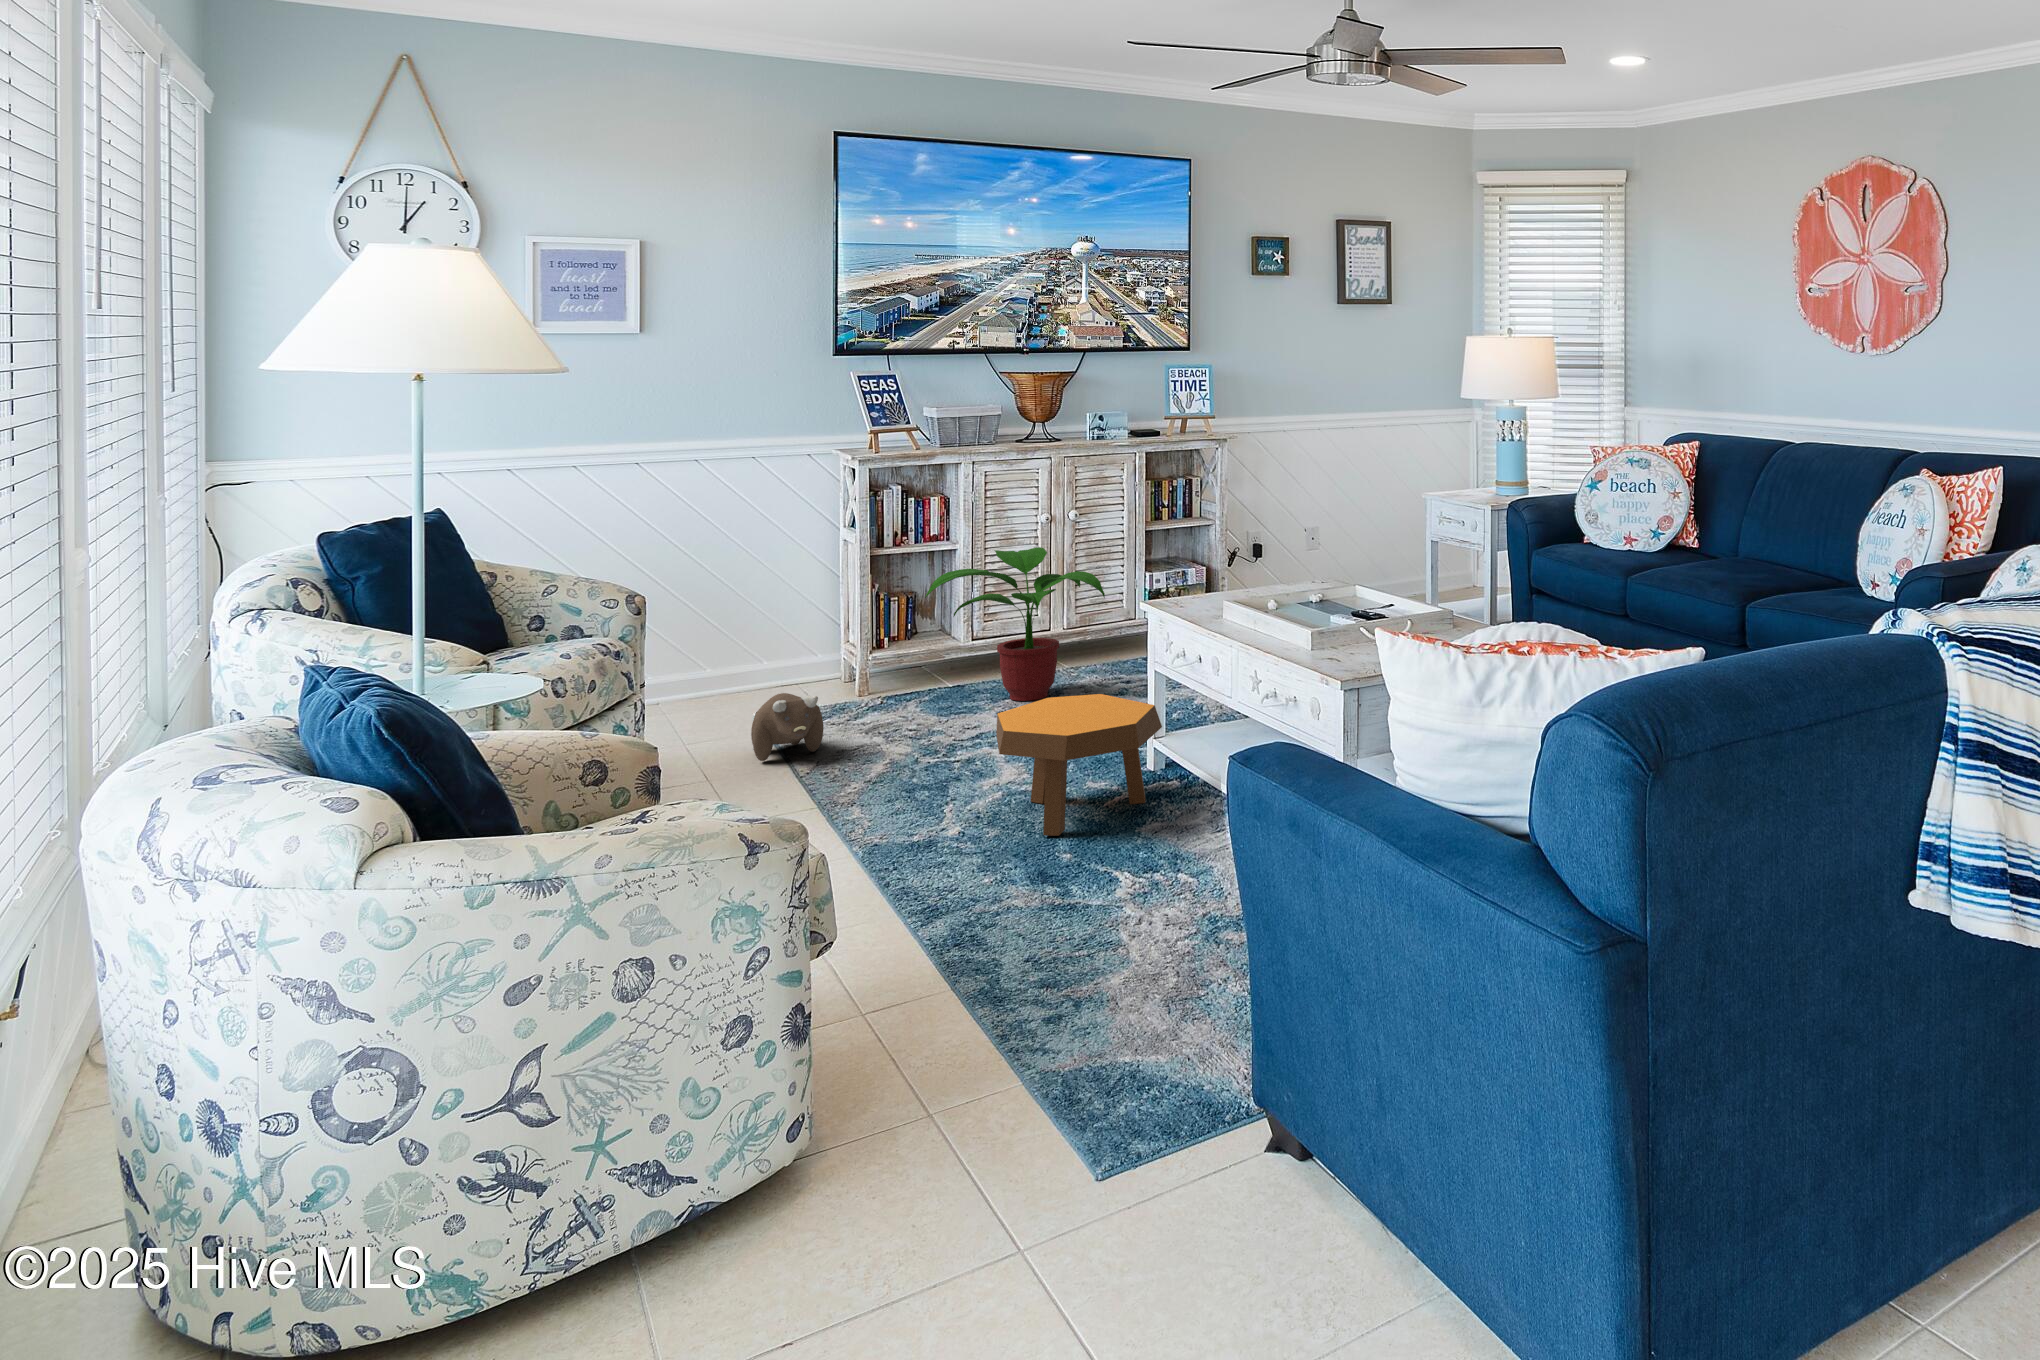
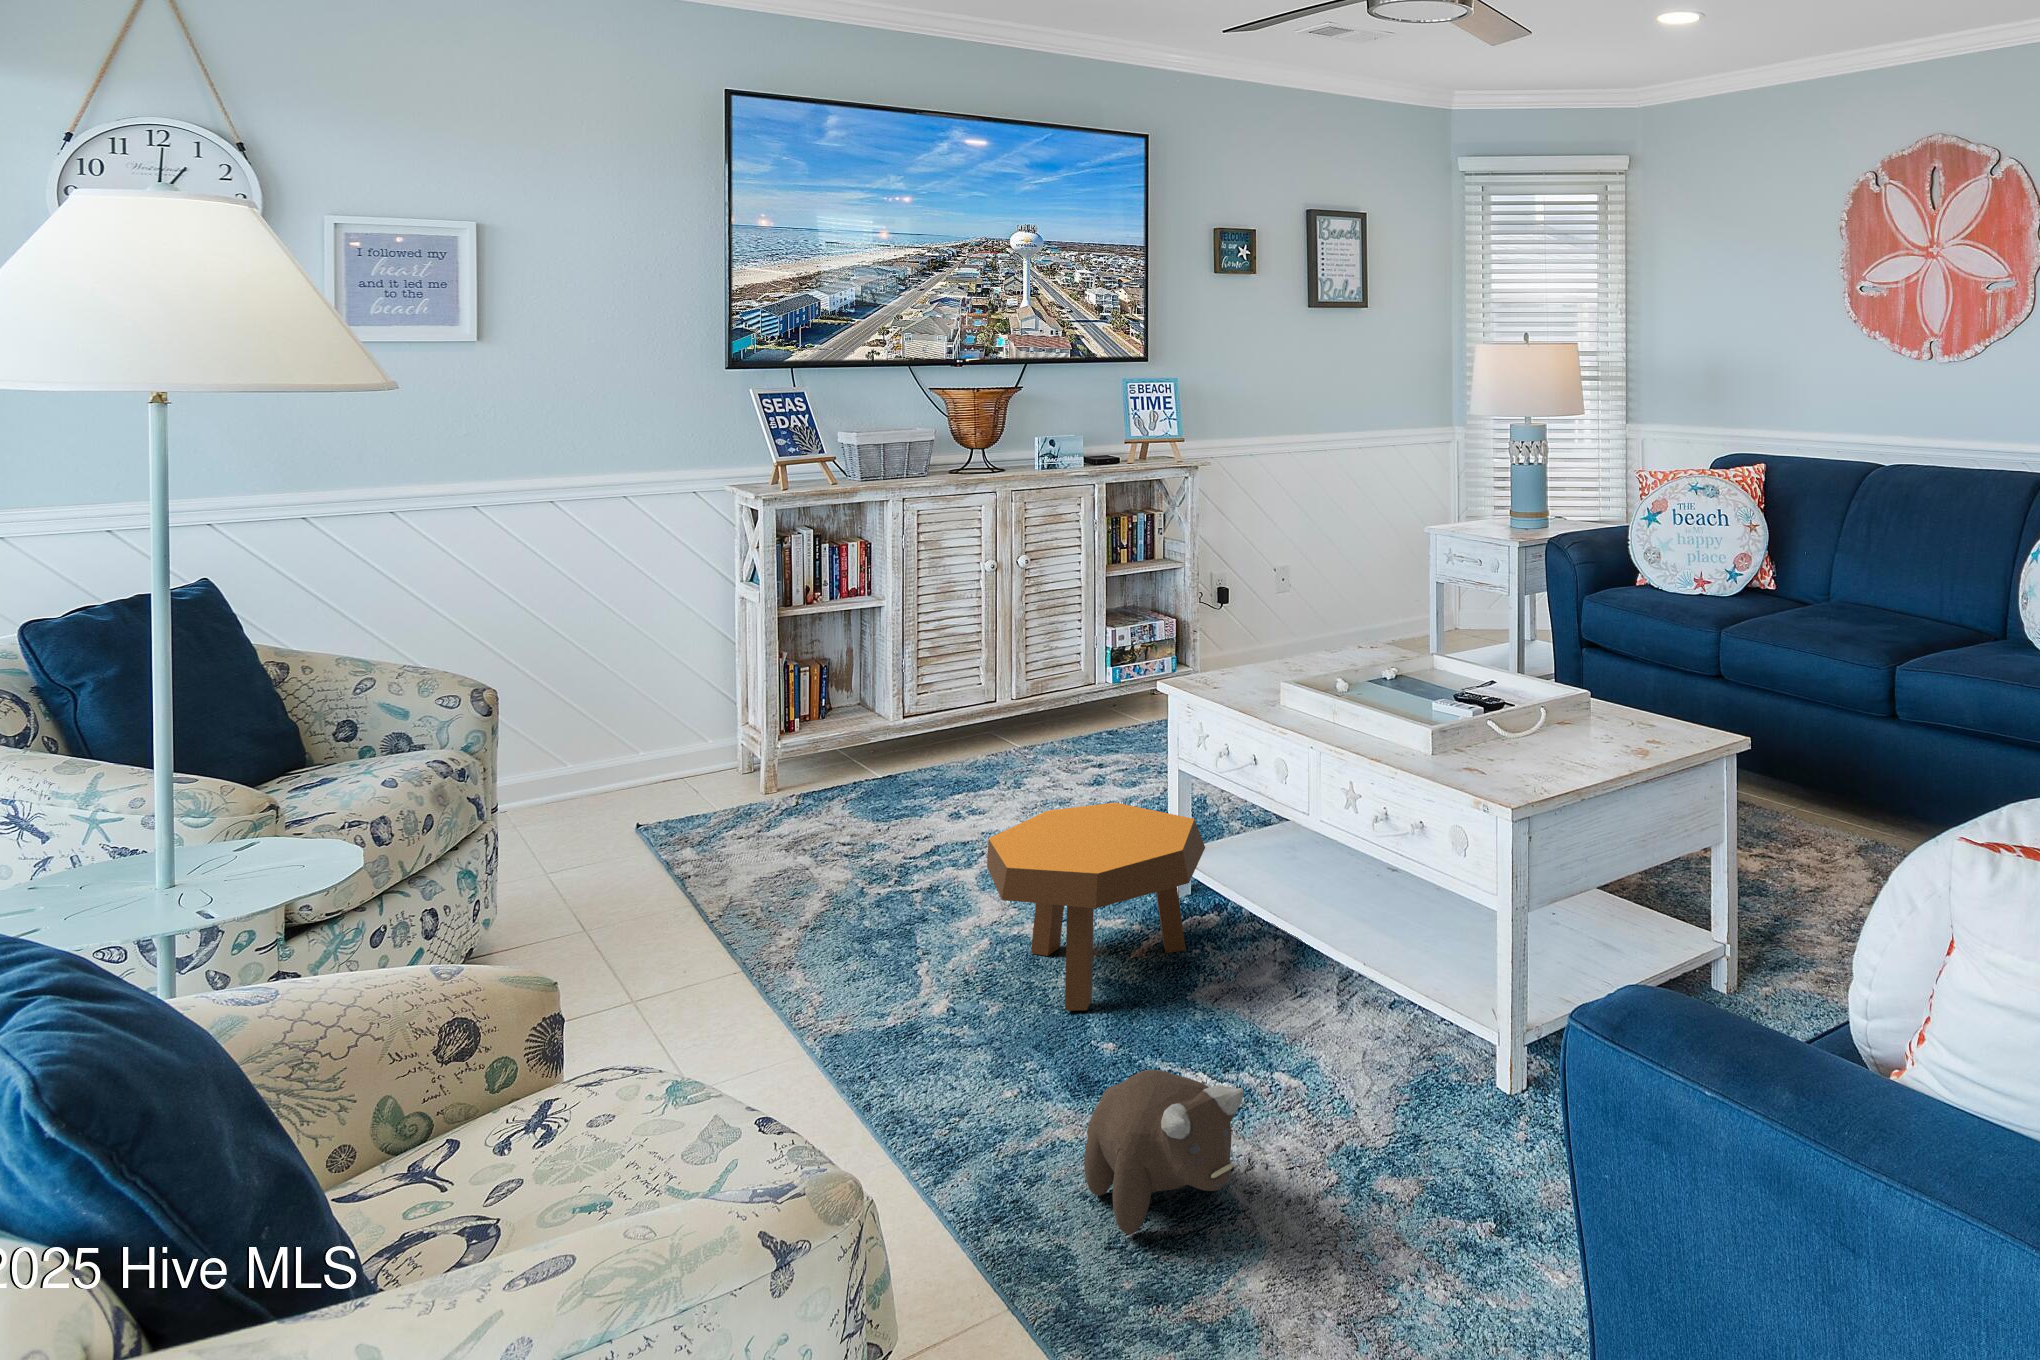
potted plant: present [925,547,1105,701] -> none [857,601,1082,796]
plush toy: present [751,693,824,761] -> present [1084,1070,1244,1234]

